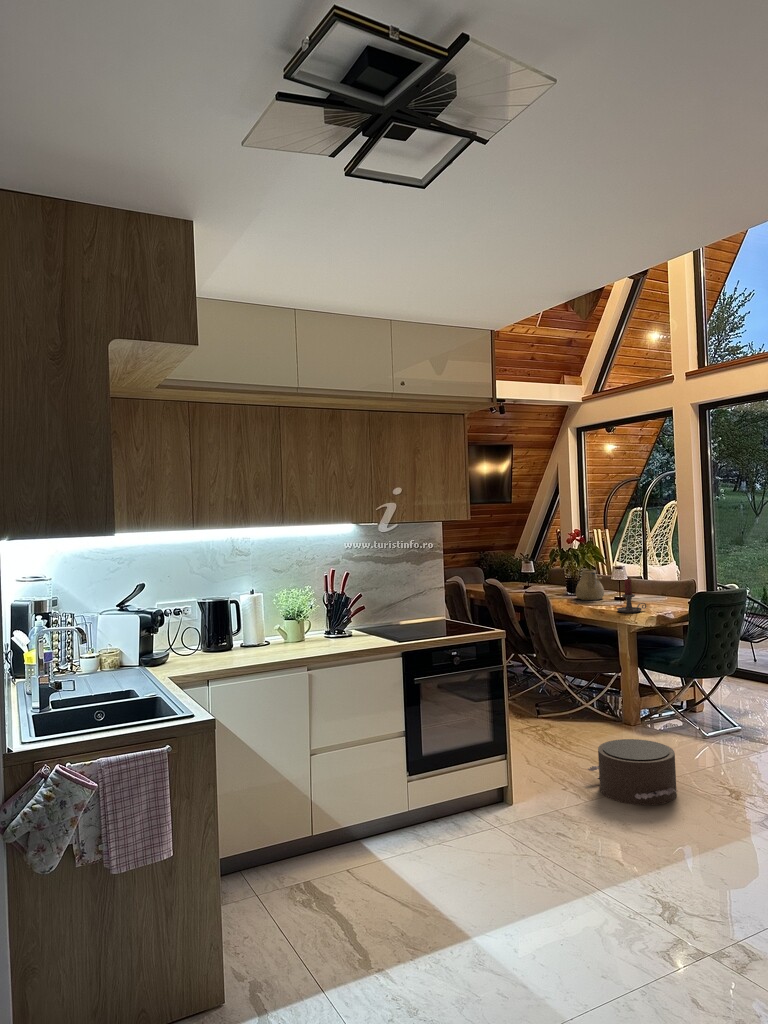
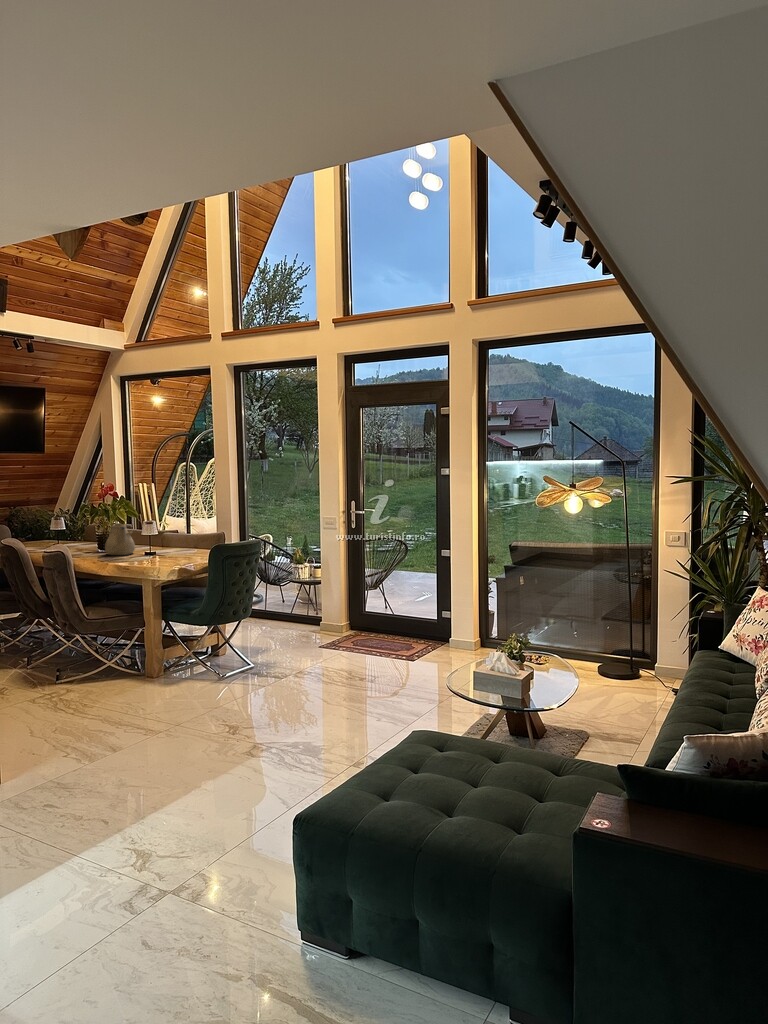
candle holder: present [617,579,646,613] -> none [141,533,171,567]
pouf: present [588,739,677,805] -> none [89,695,177,762]

